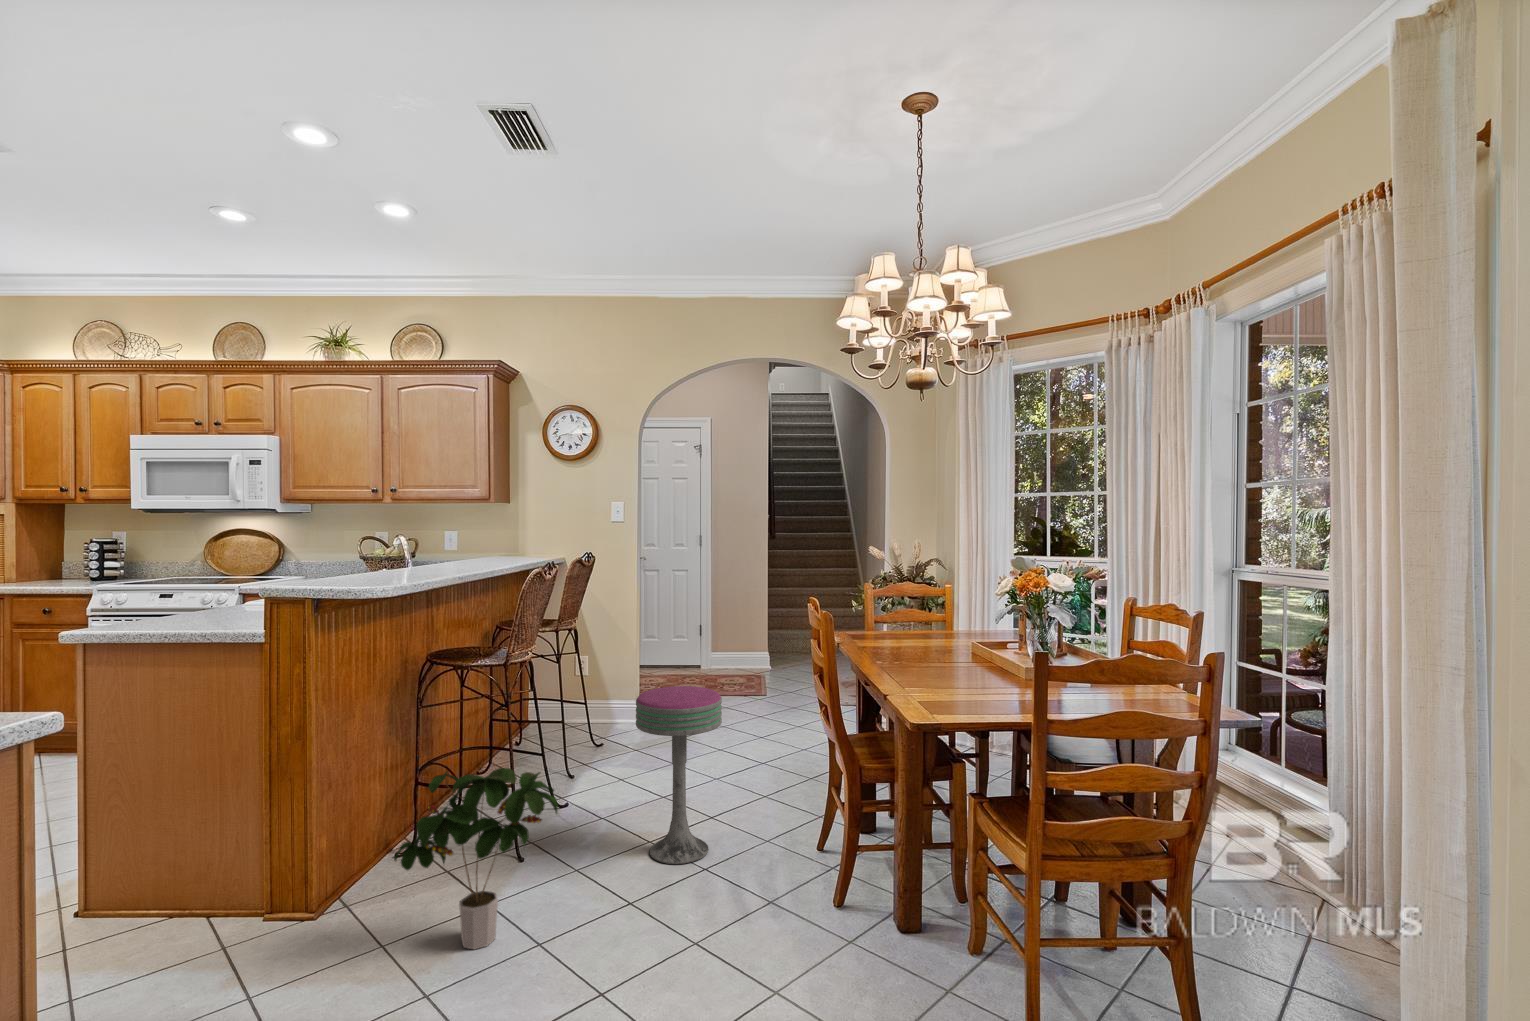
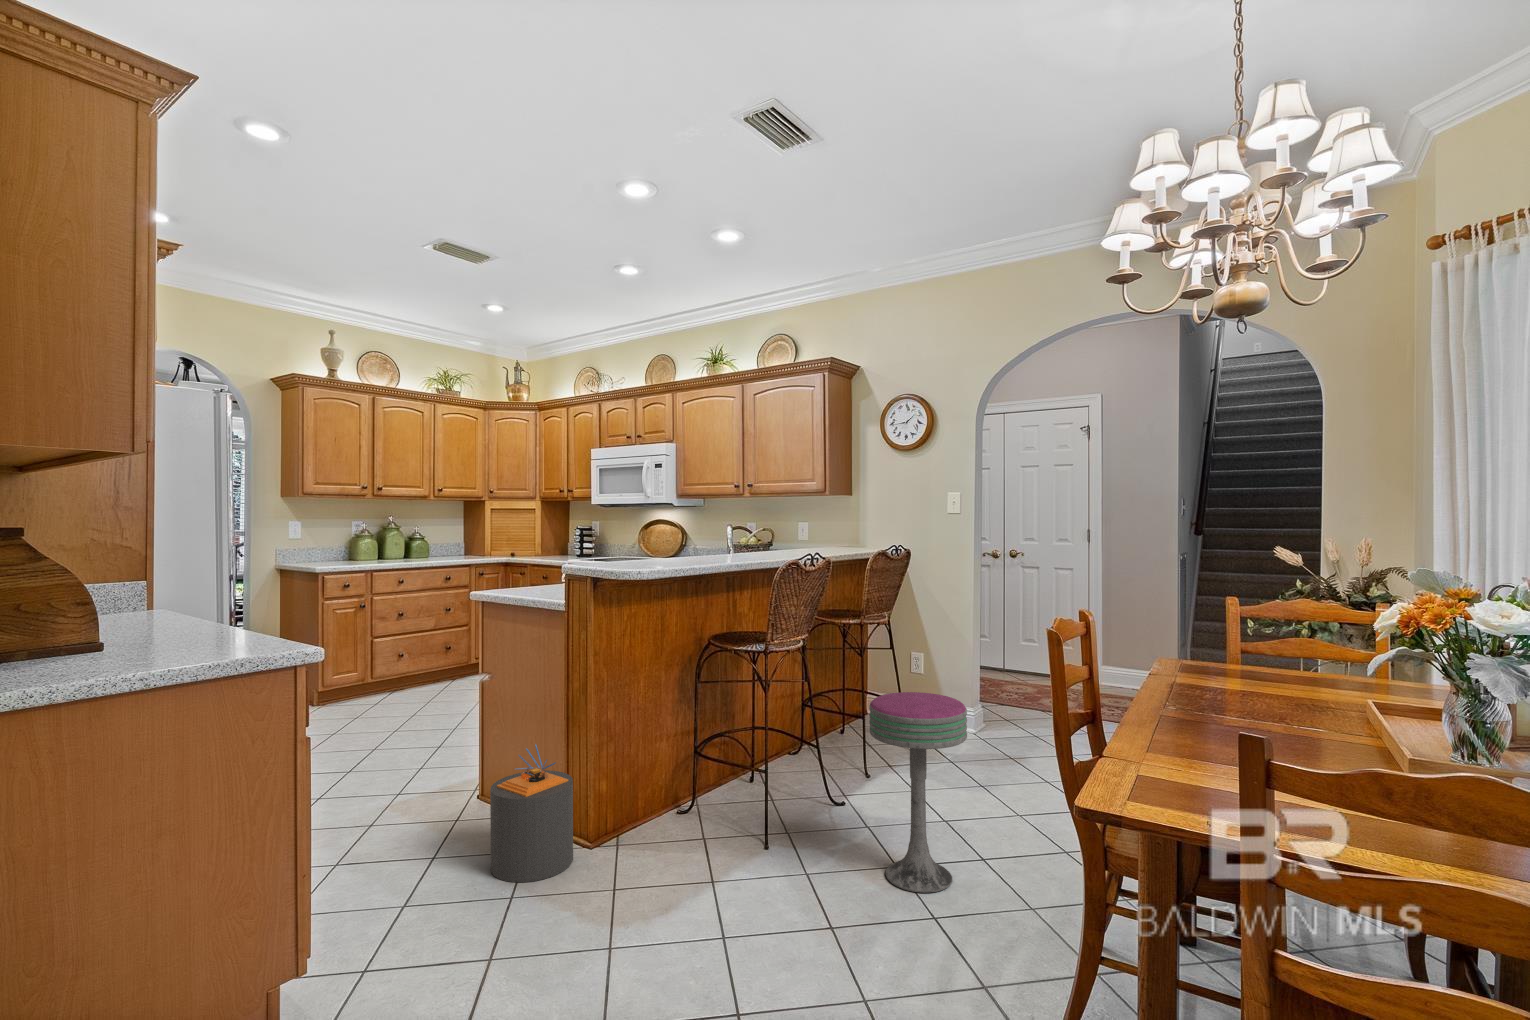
potted plant: present [394,768,558,949] -> none [623,738,750,910]
trash can: none [185,812,305,996] -> present [490,744,573,882]

